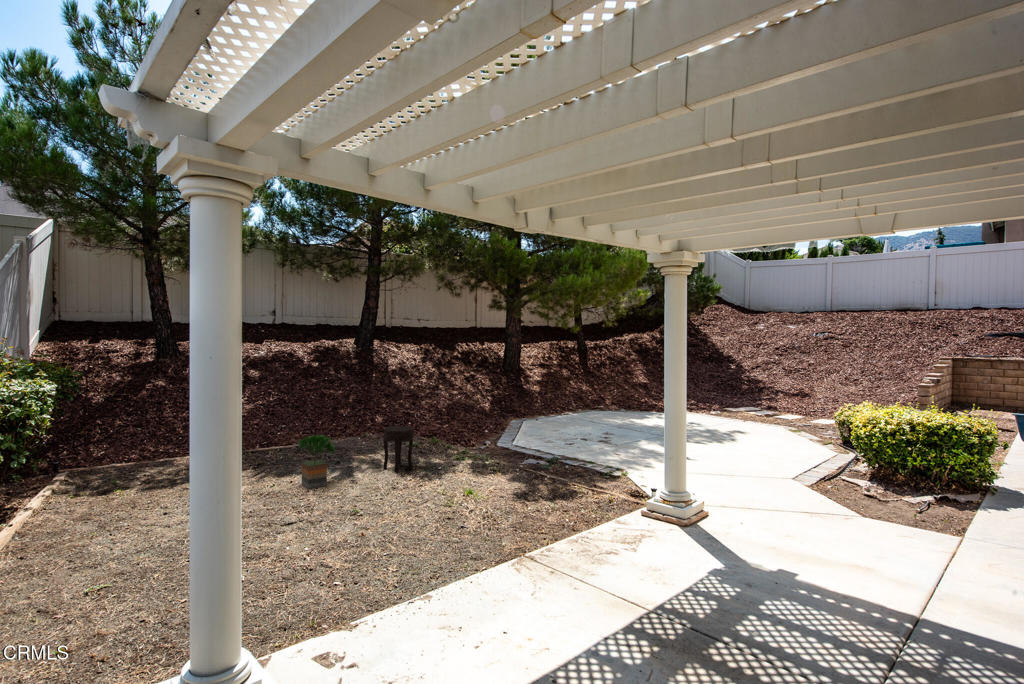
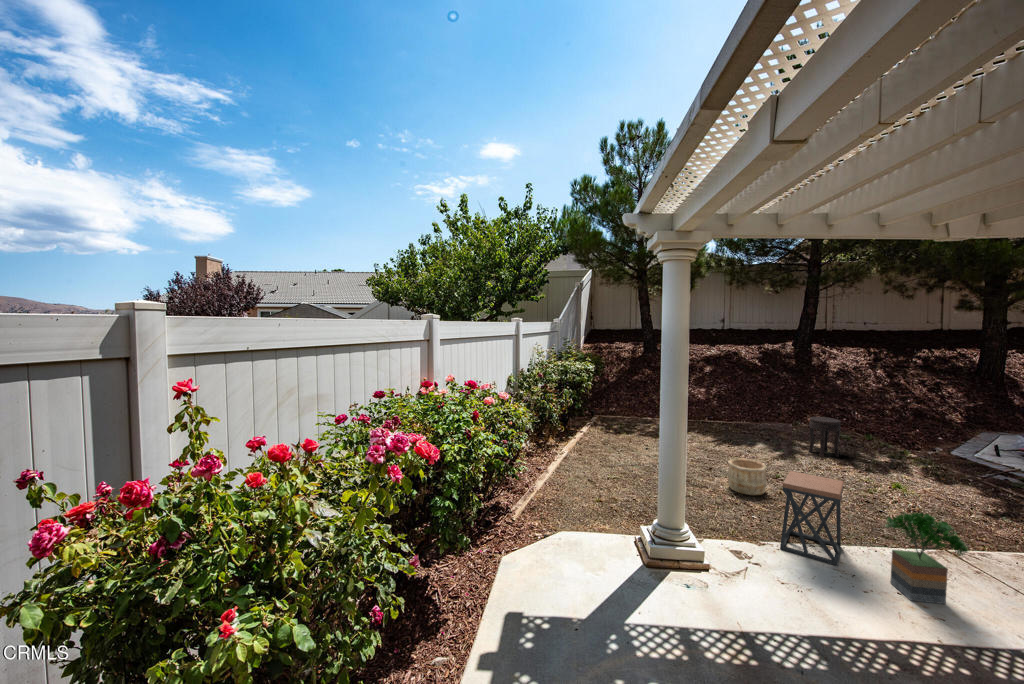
potted tree: present [298,435,335,489] -> present [886,513,968,604]
wooden bucket: none [296,500,348,552] -> present [728,458,767,495]
stool: none [375,509,441,623] -> present [780,471,843,566]

